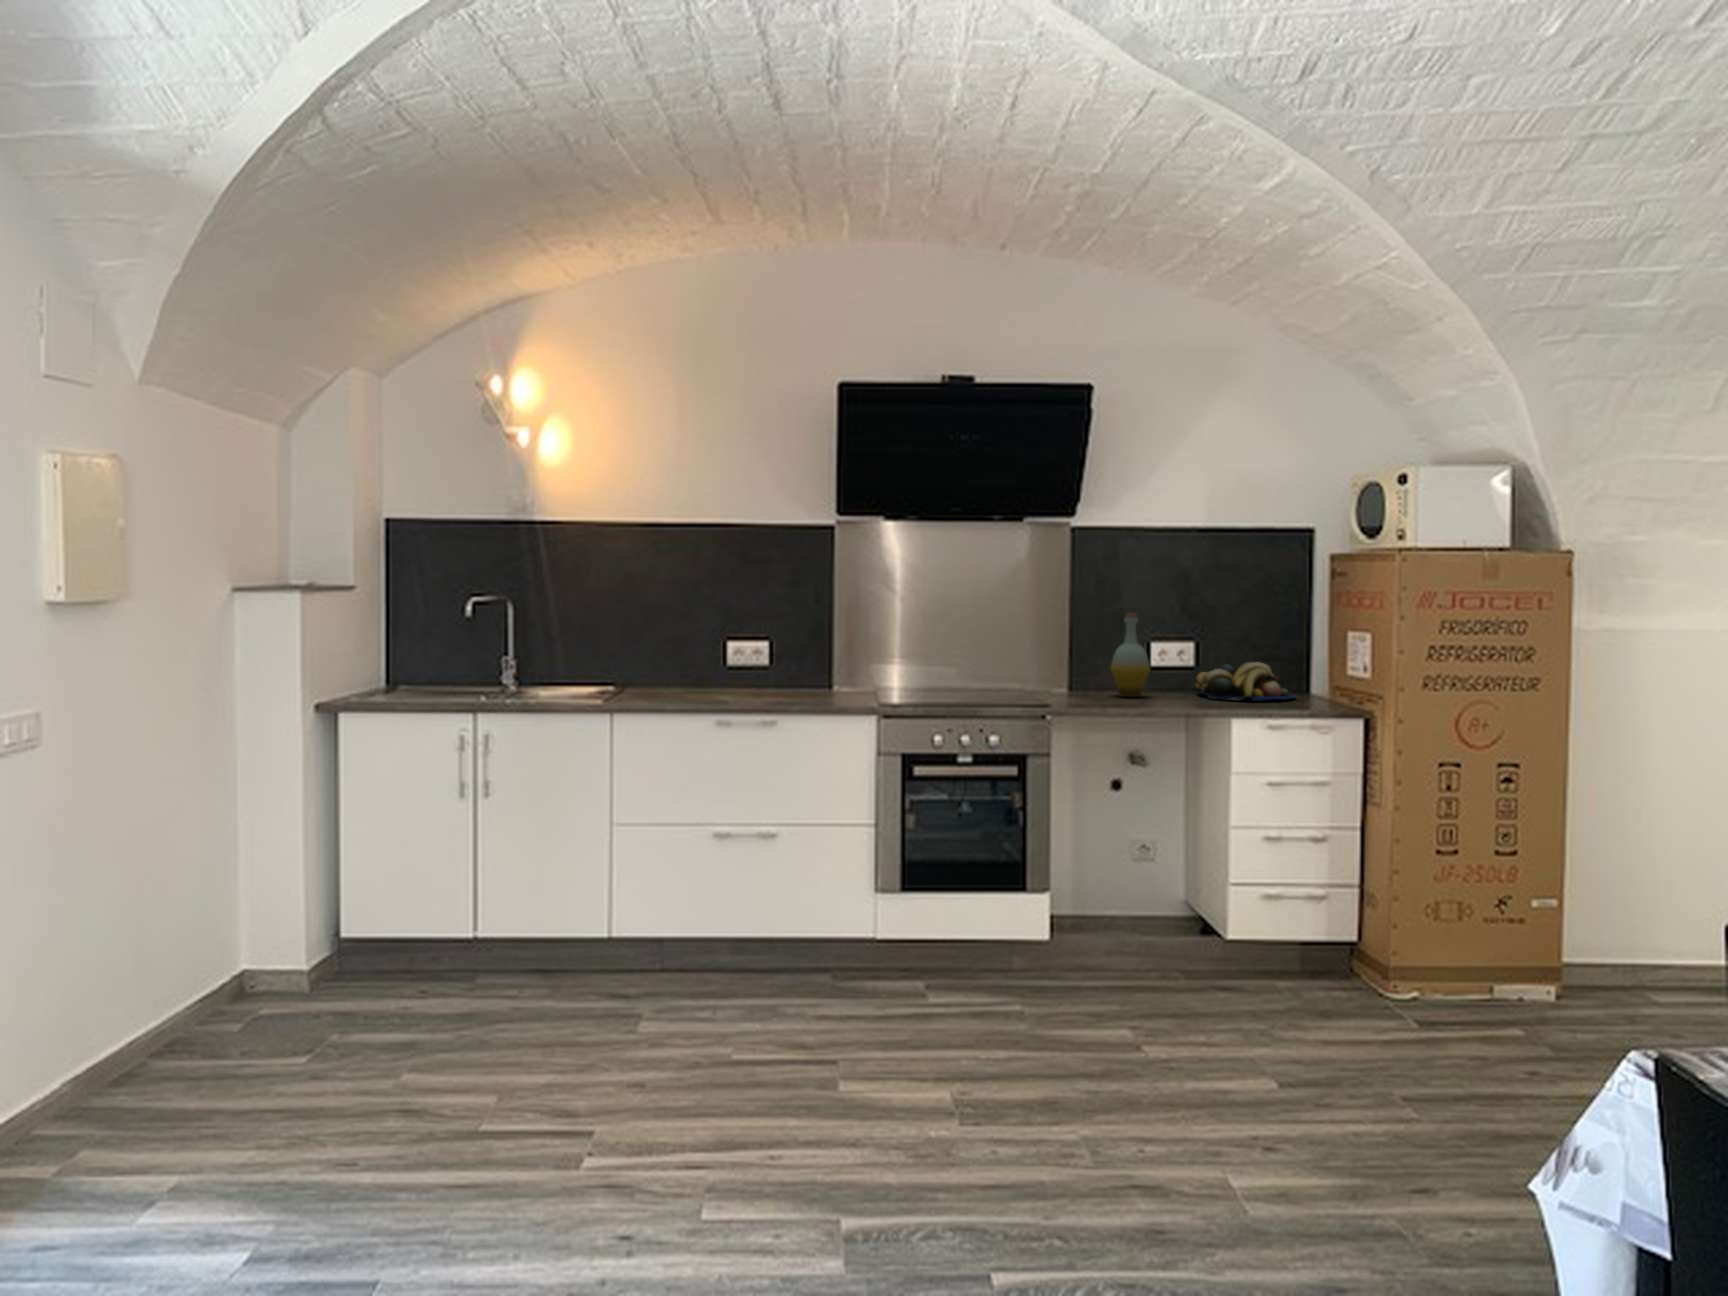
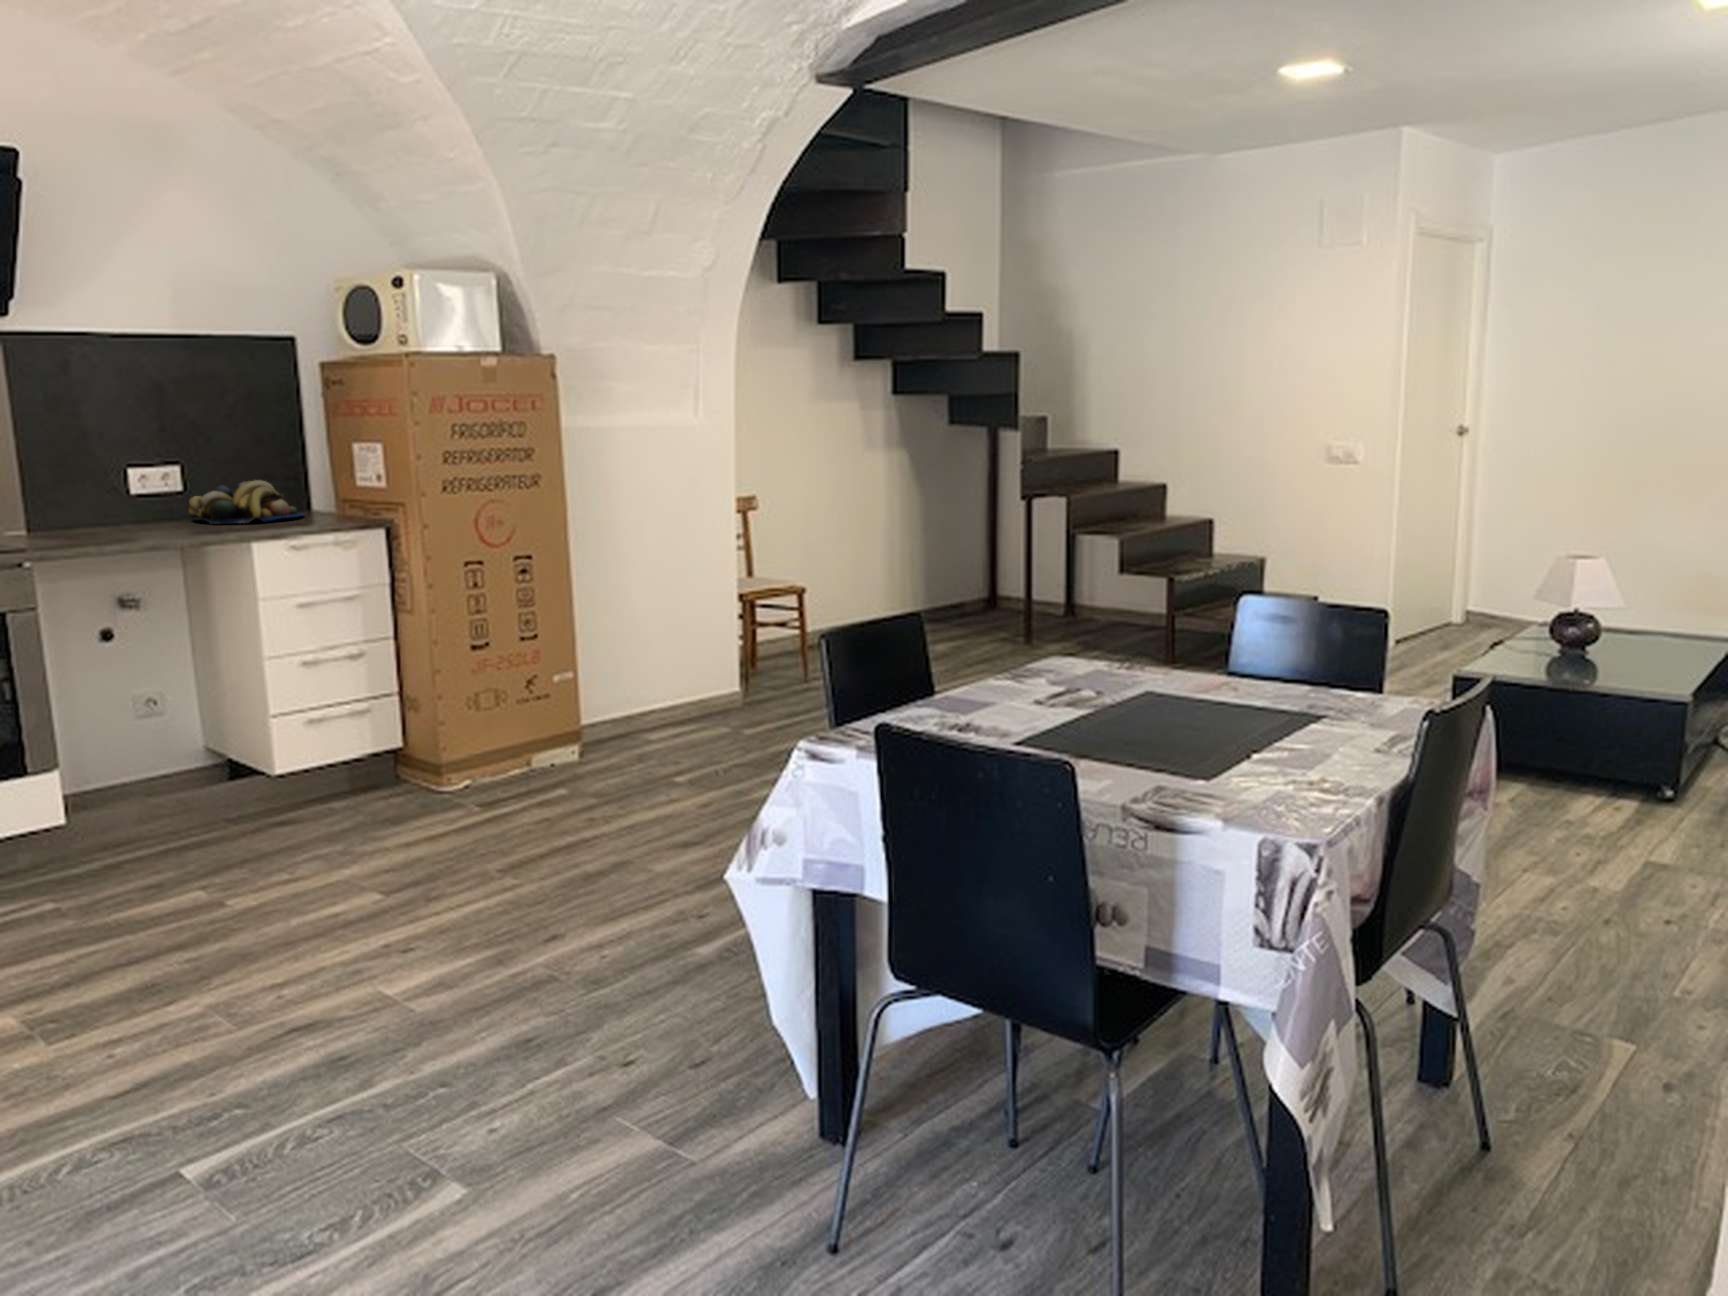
bottle: present [1111,613,1150,697] -> none [84,433,136,531]

